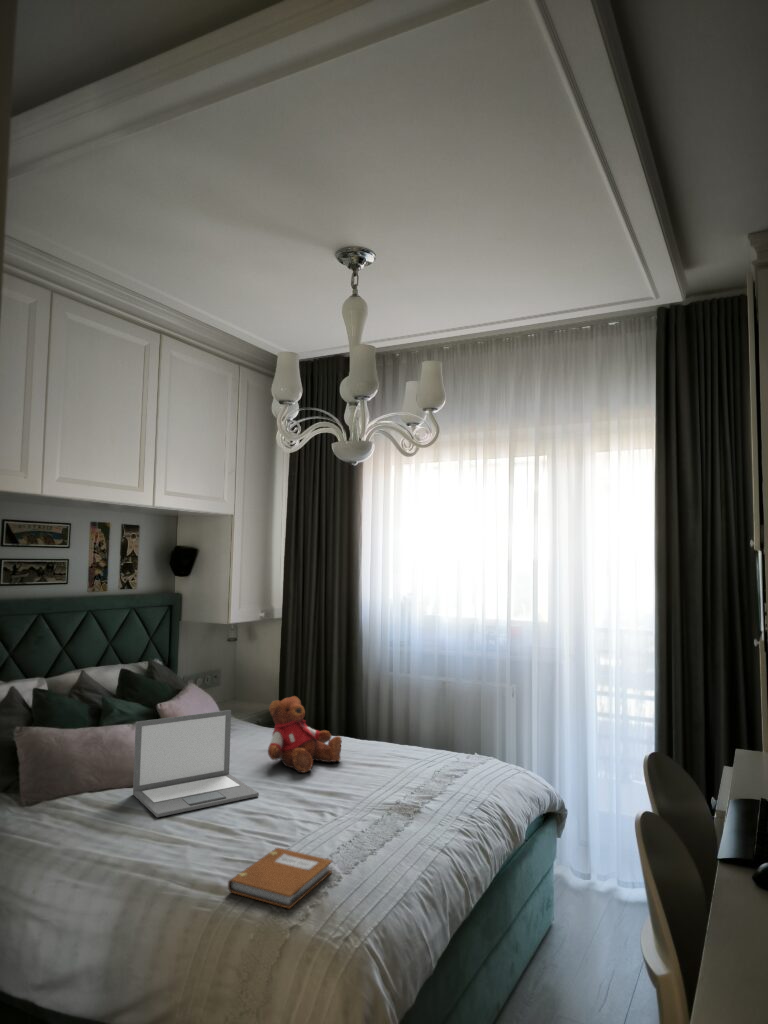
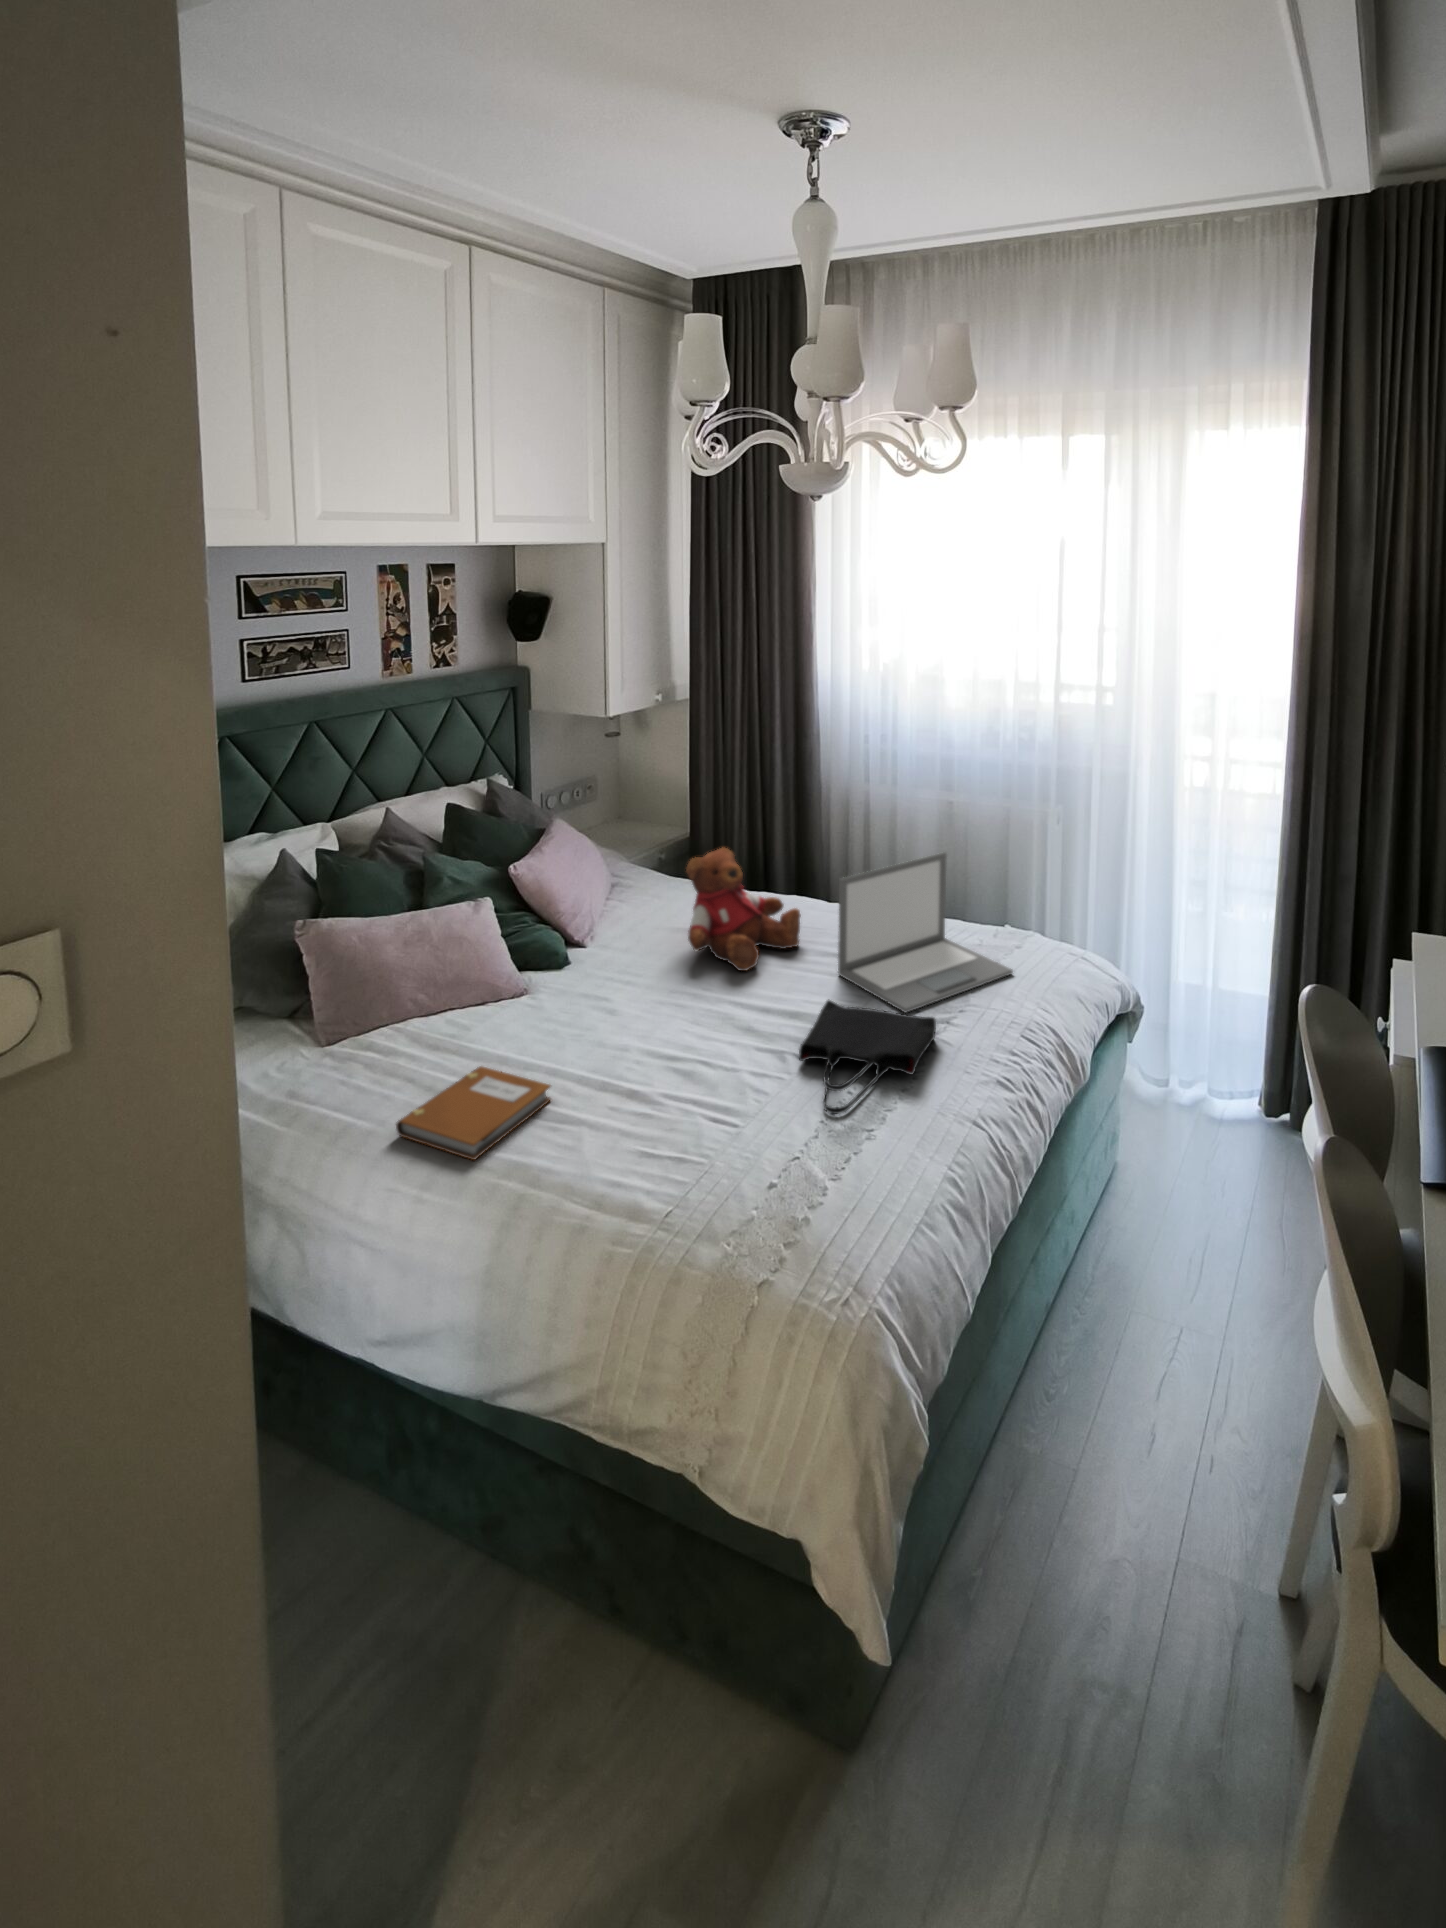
laptop: present [133,710,259,817] -> present [838,852,1013,1013]
tote bag: none [332,783,423,844] -> present [799,1000,936,1114]
notebook: present [228,848,332,908] -> present [396,1066,551,1160]

